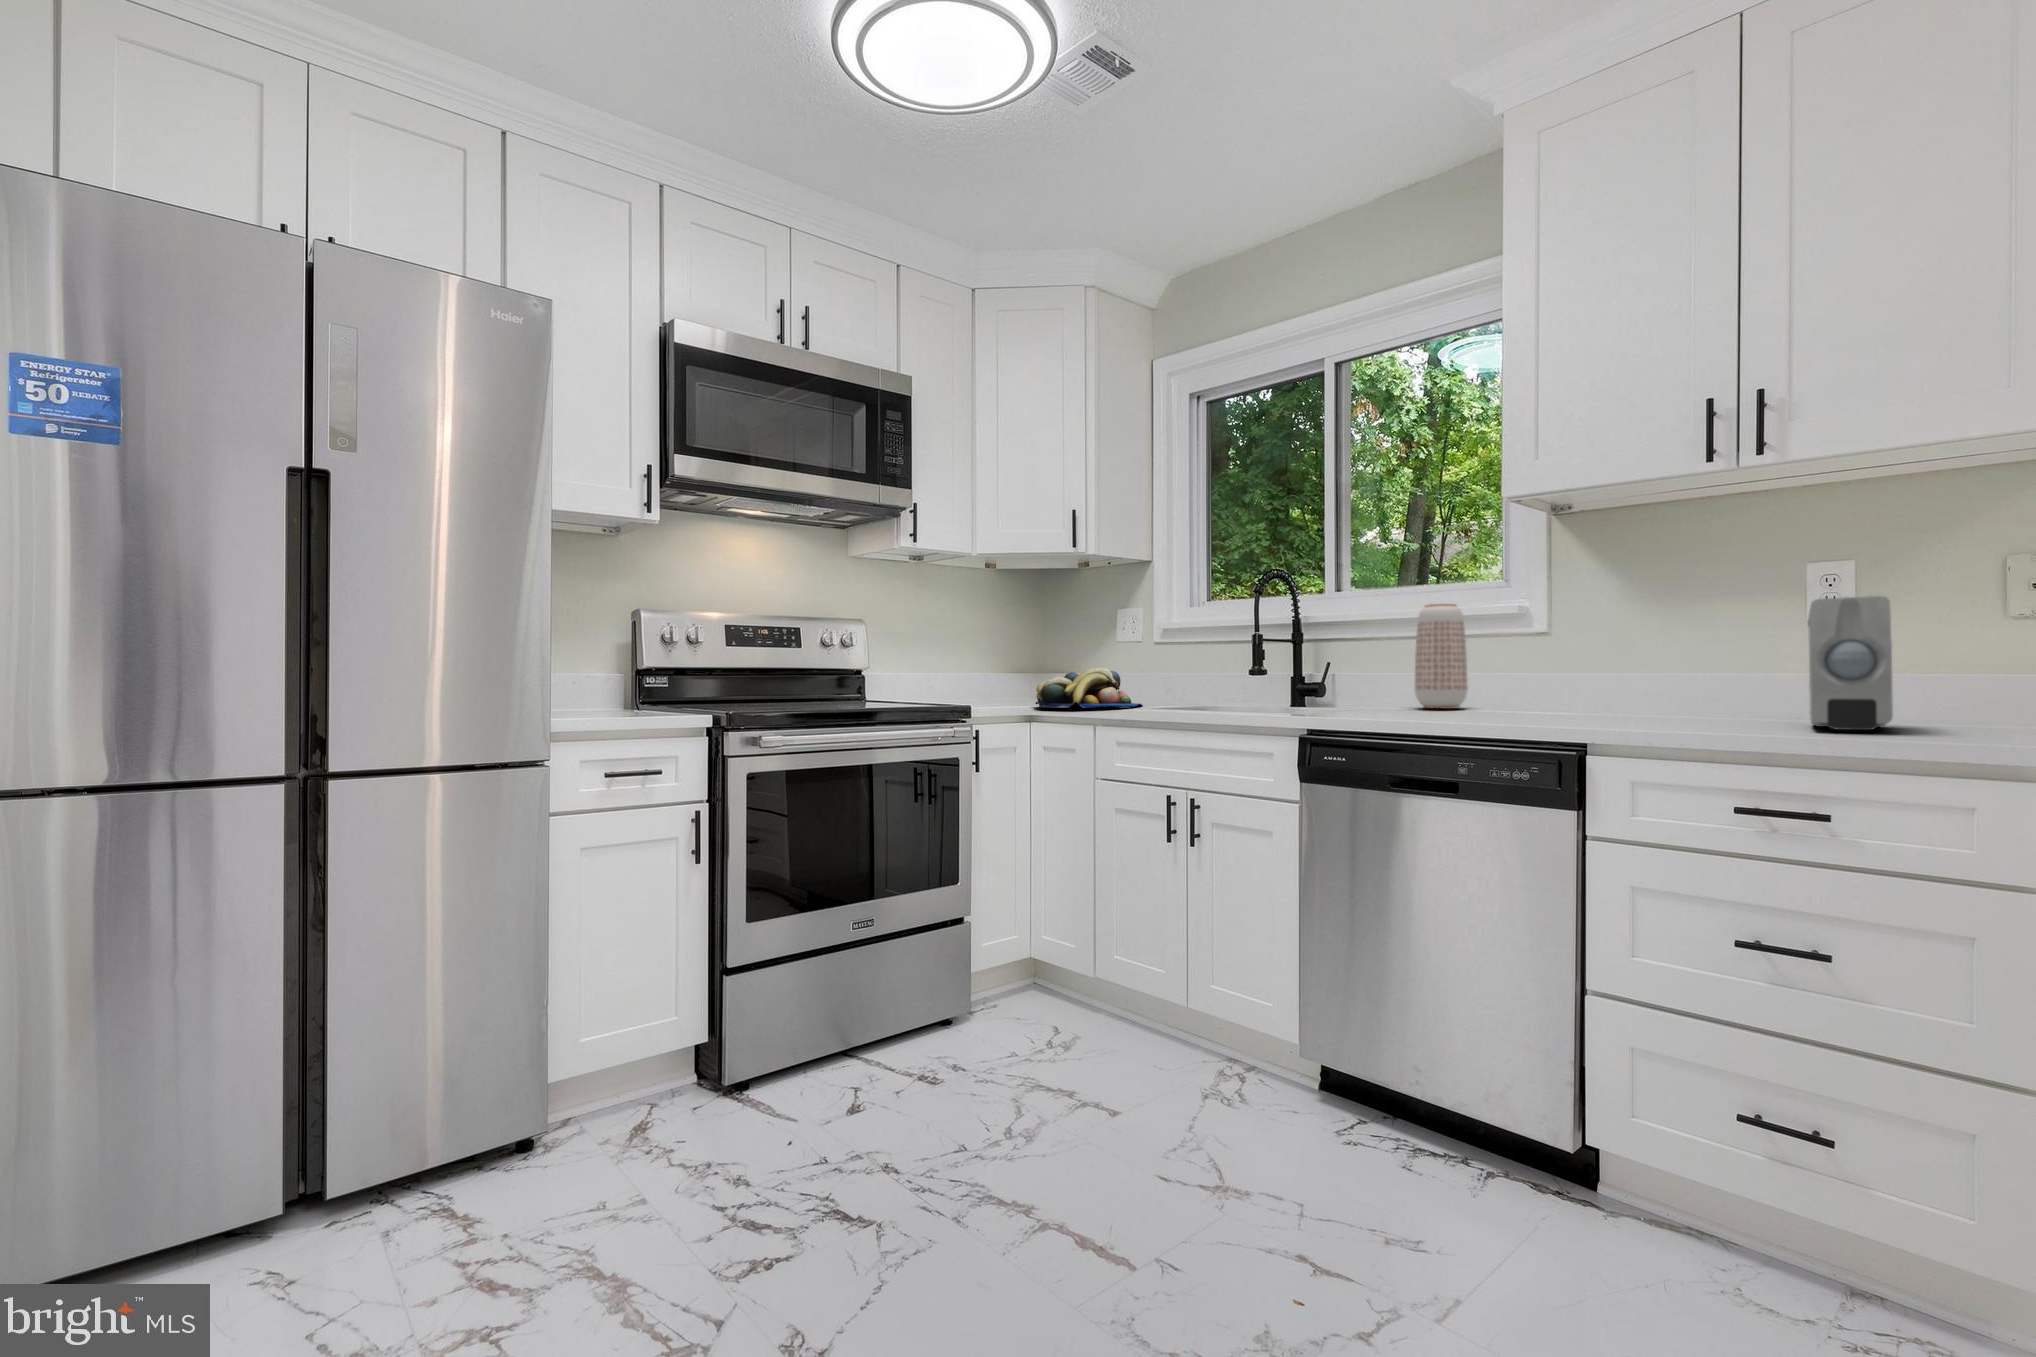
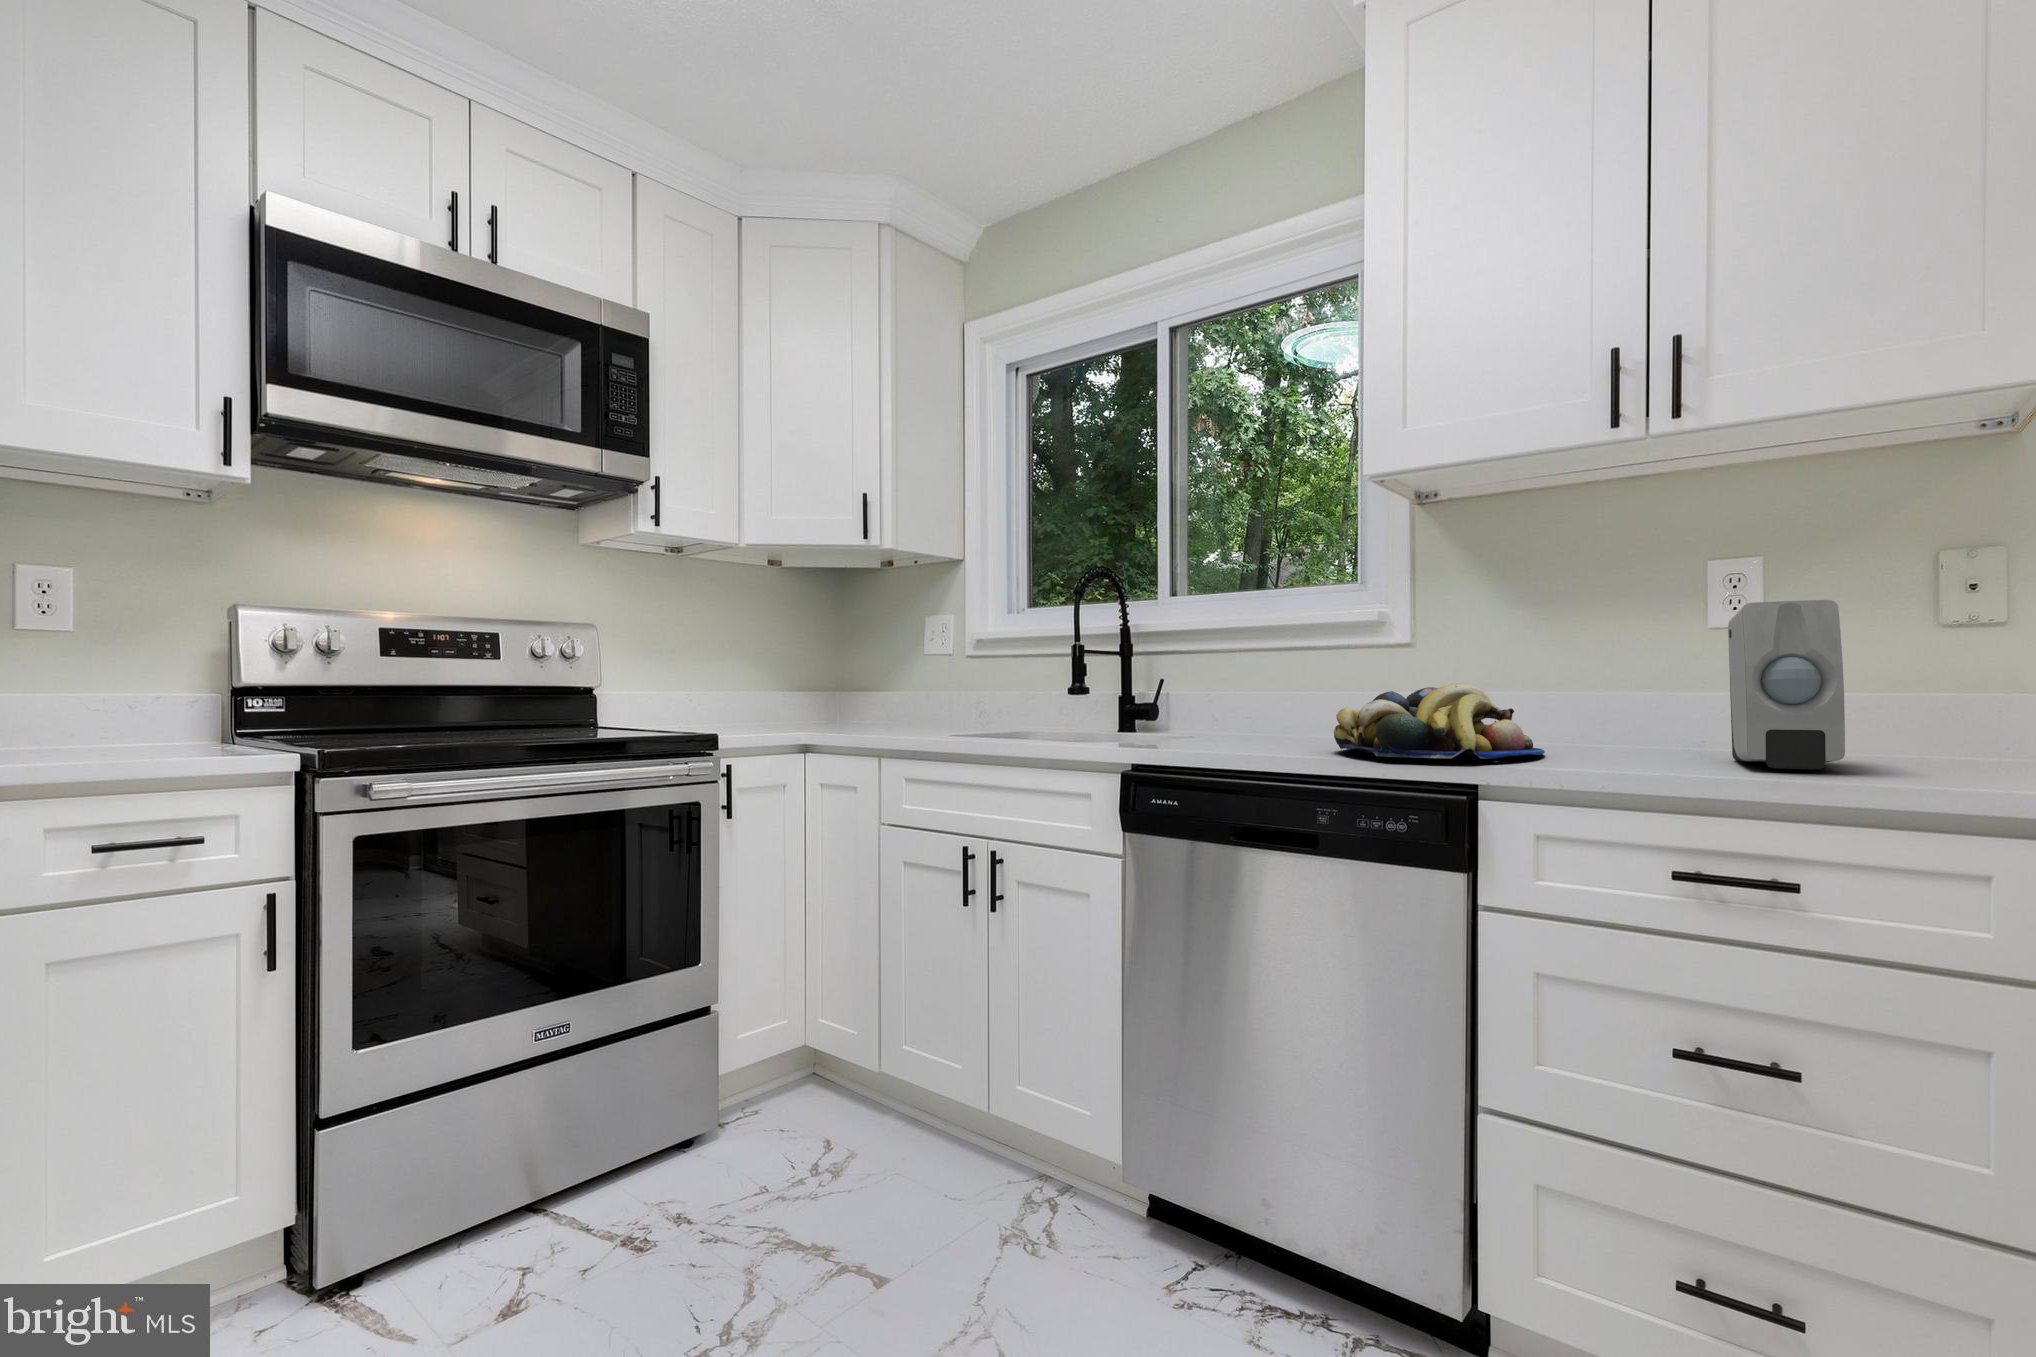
vase: present [1415,604,1468,709] -> none [1260,609,1320,735]
fruit bowl: present [1035,667,1142,708] -> present [1334,683,1545,759]

